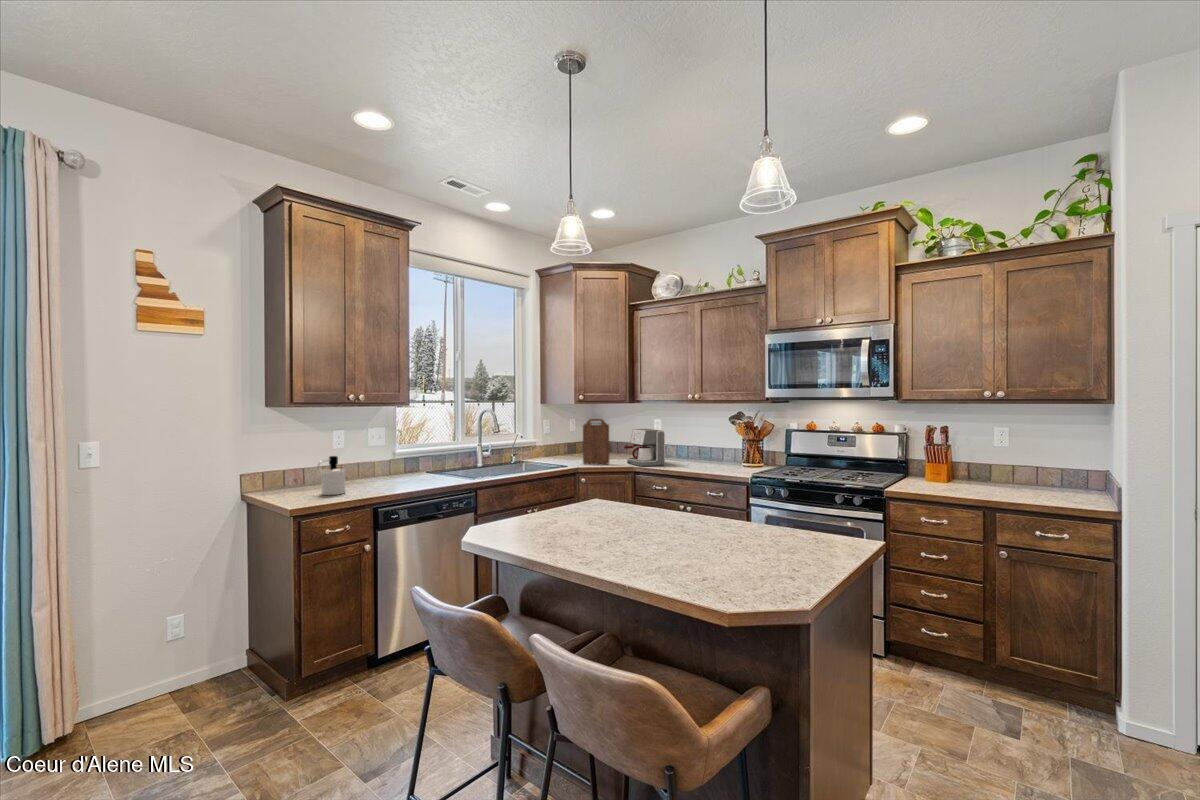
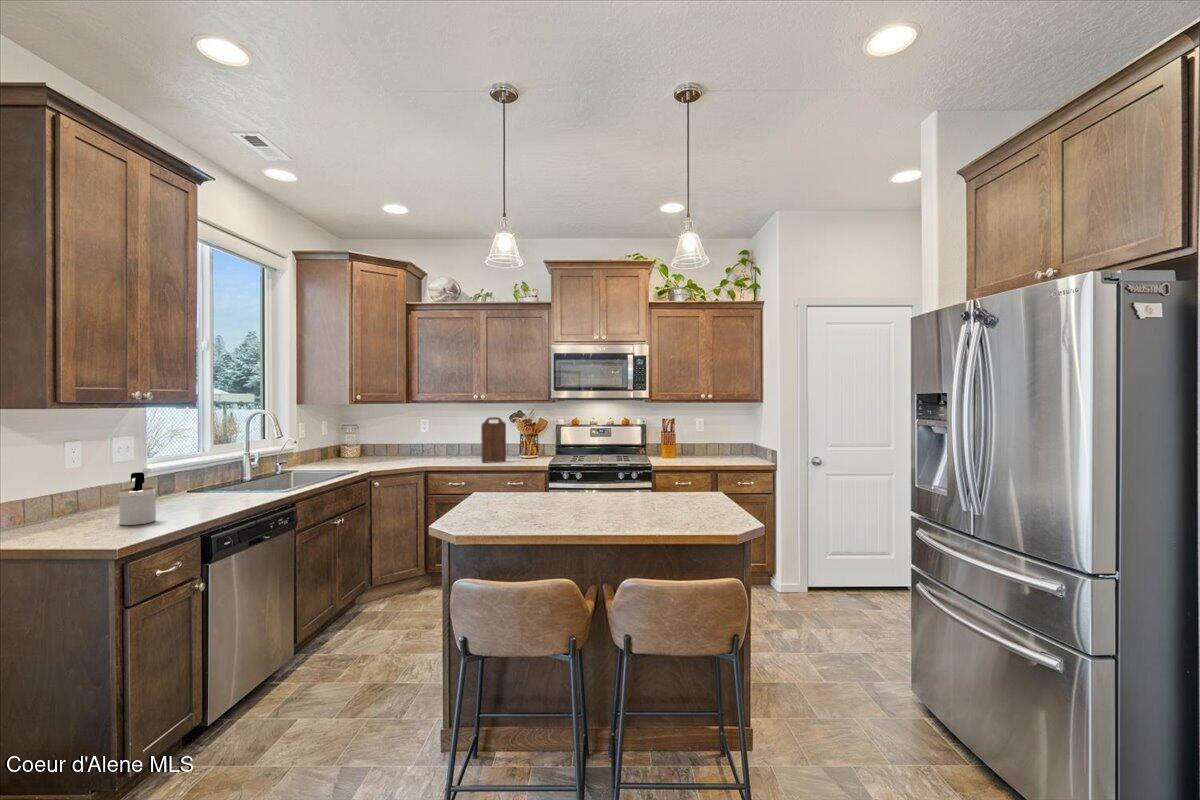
cutting board: present [583,419,609,464] -> present [481,417,506,463]
coffee maker: present [624,429,665,467] -> none [414,428,457,466]

